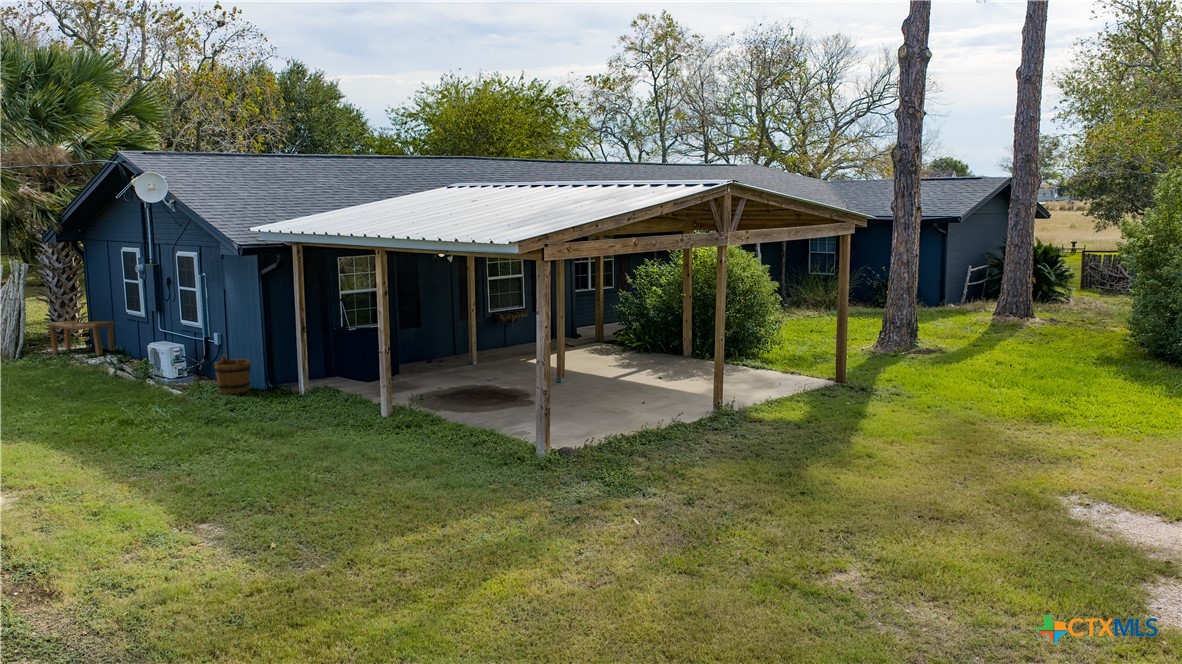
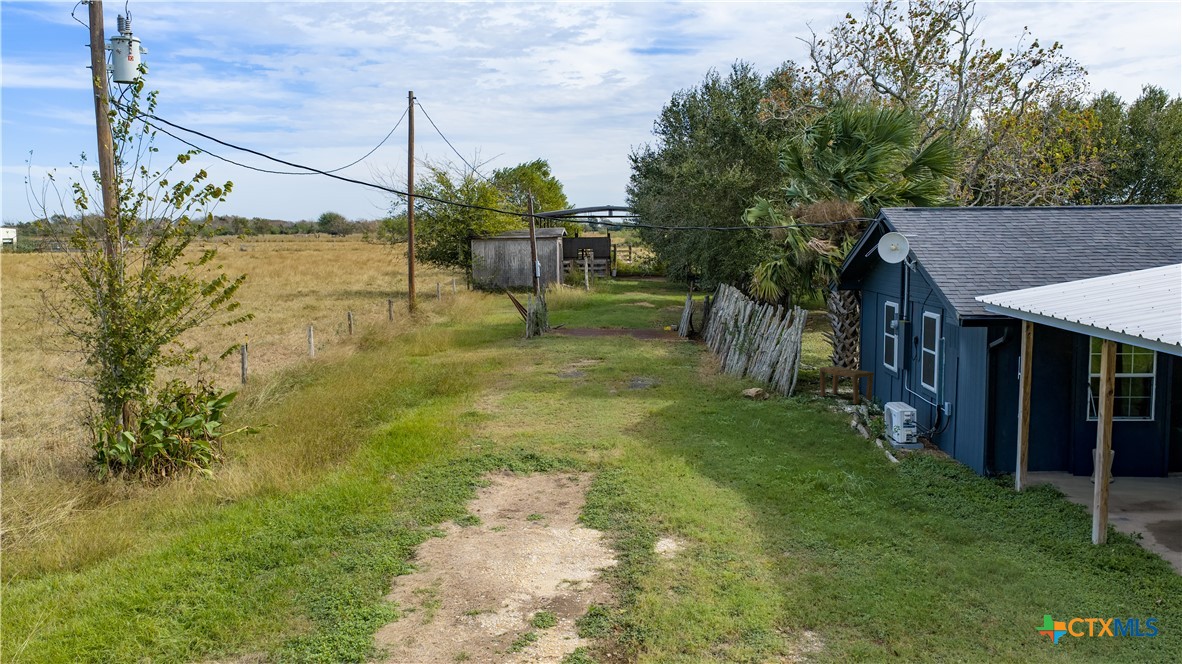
bucket: present [214,355,251,394] -> none [929,430,969,474]

